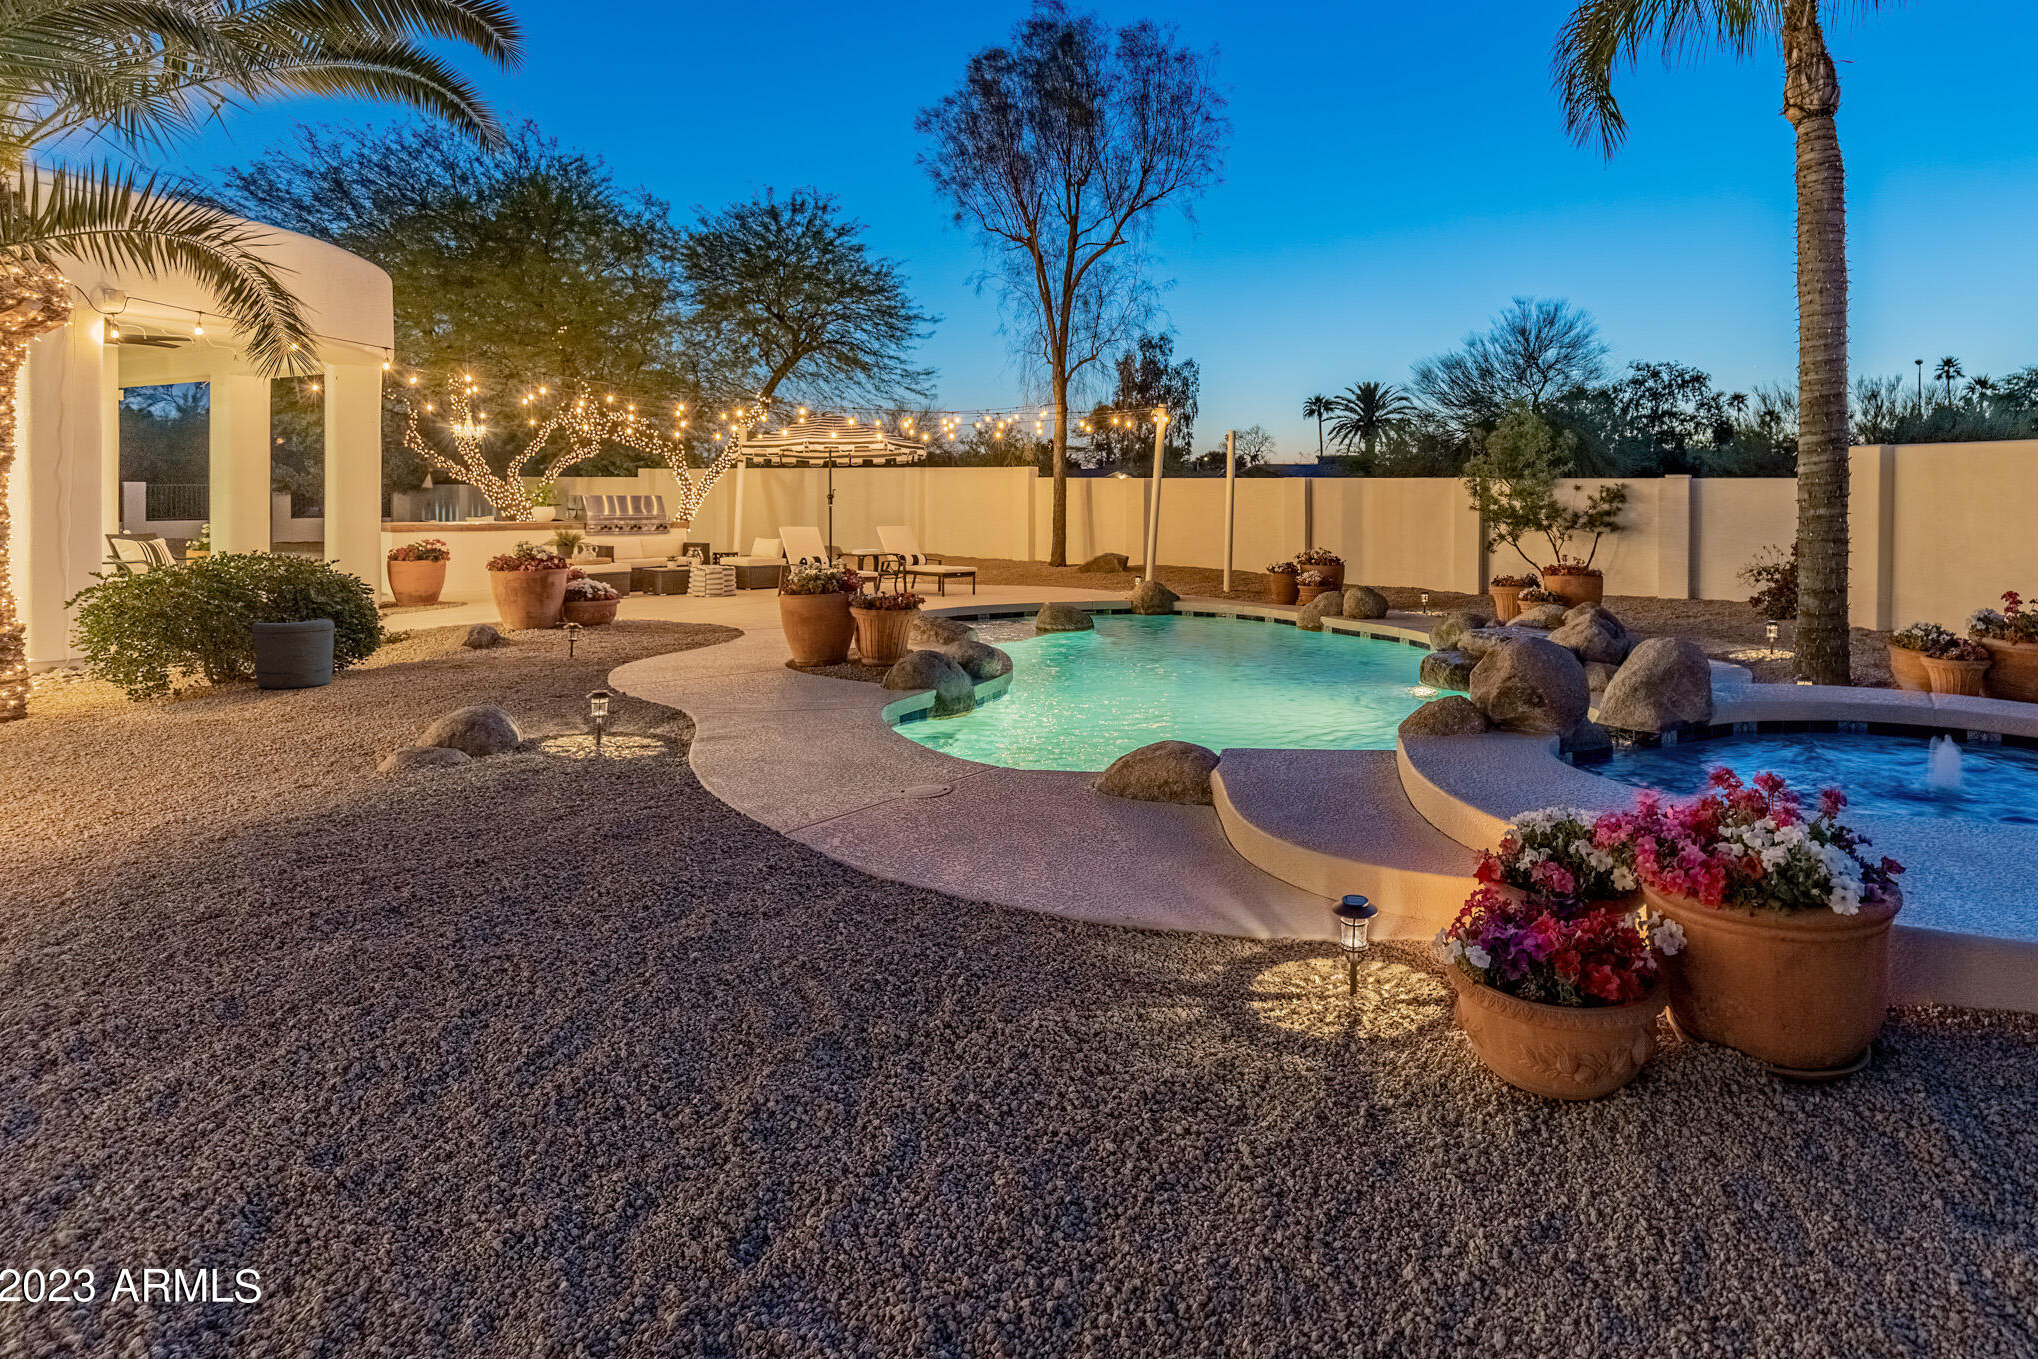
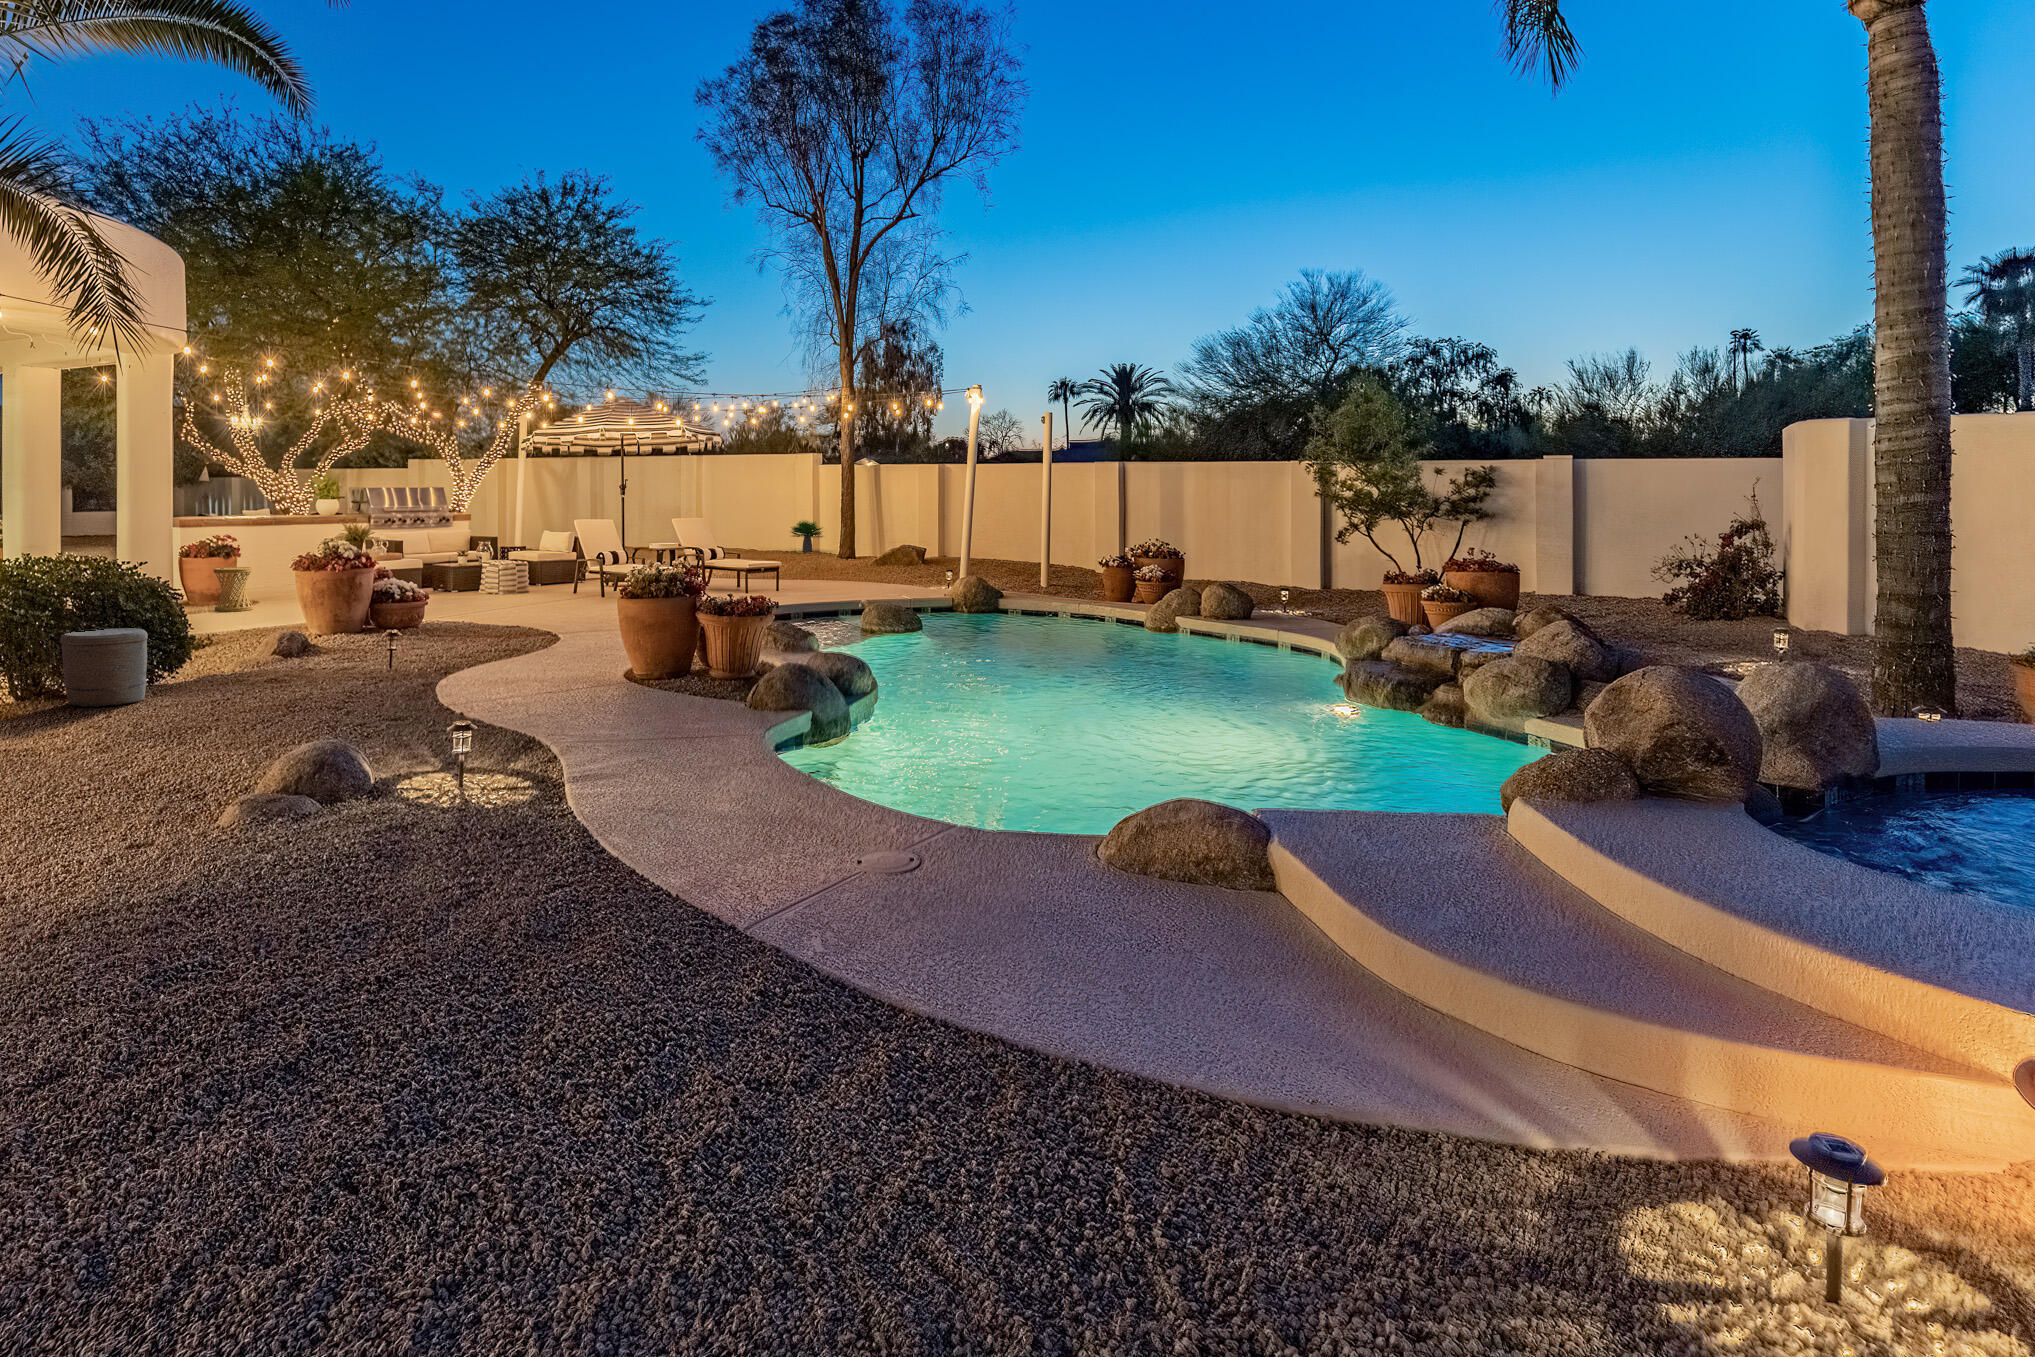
potted plant: none [1008,528,1046,560] -> present [791,521,823,552]
side table: none [420,569,460,611] -> present [213,567,253,612]

